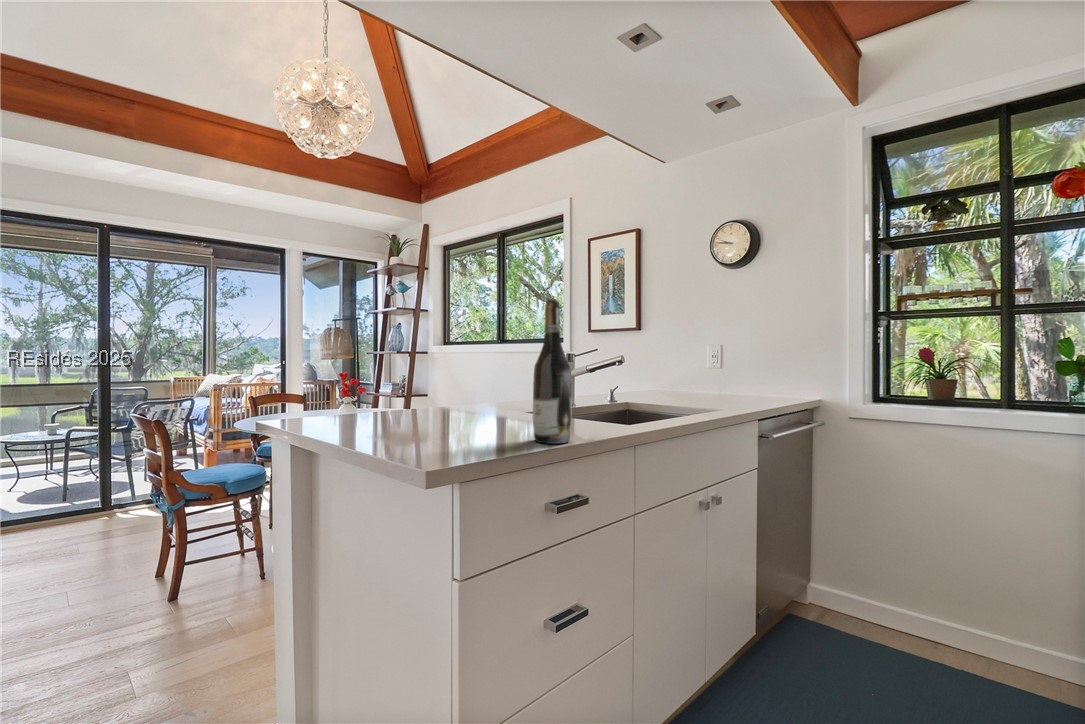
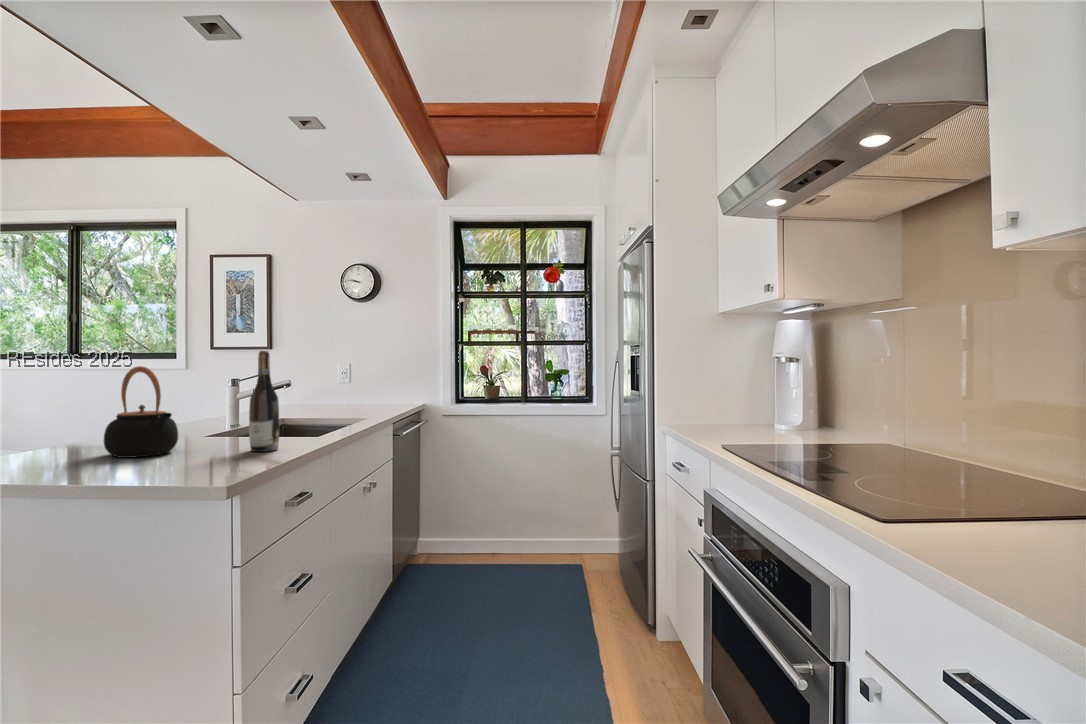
teapot: none [394,324,468,432] -> present [104,366,178,458]

